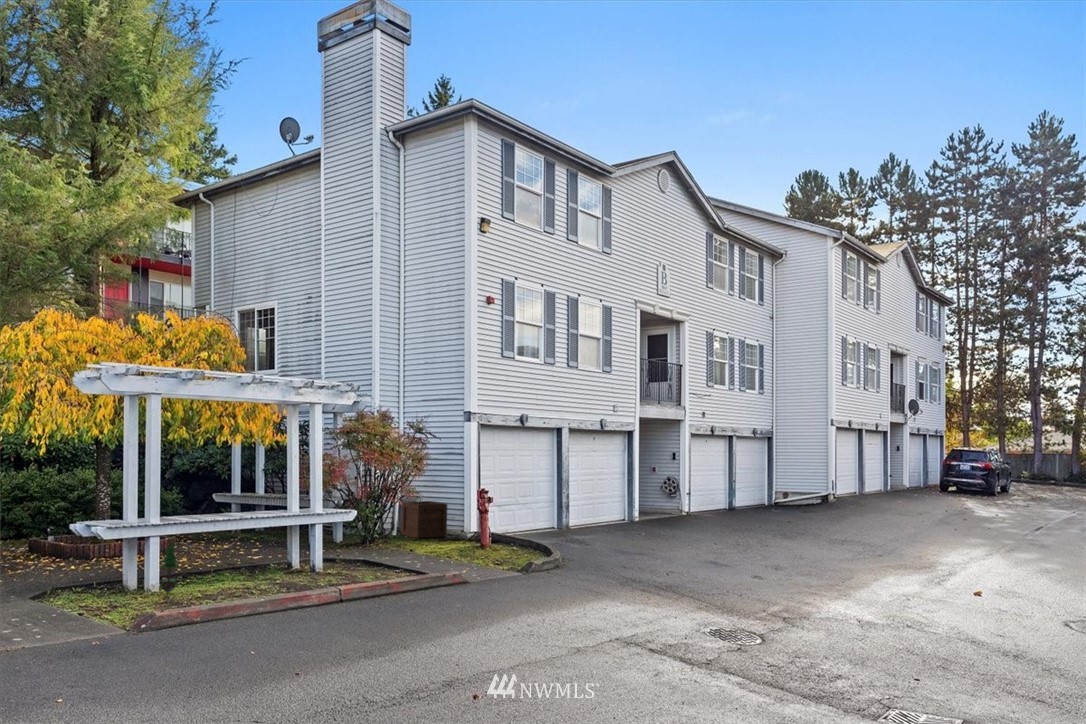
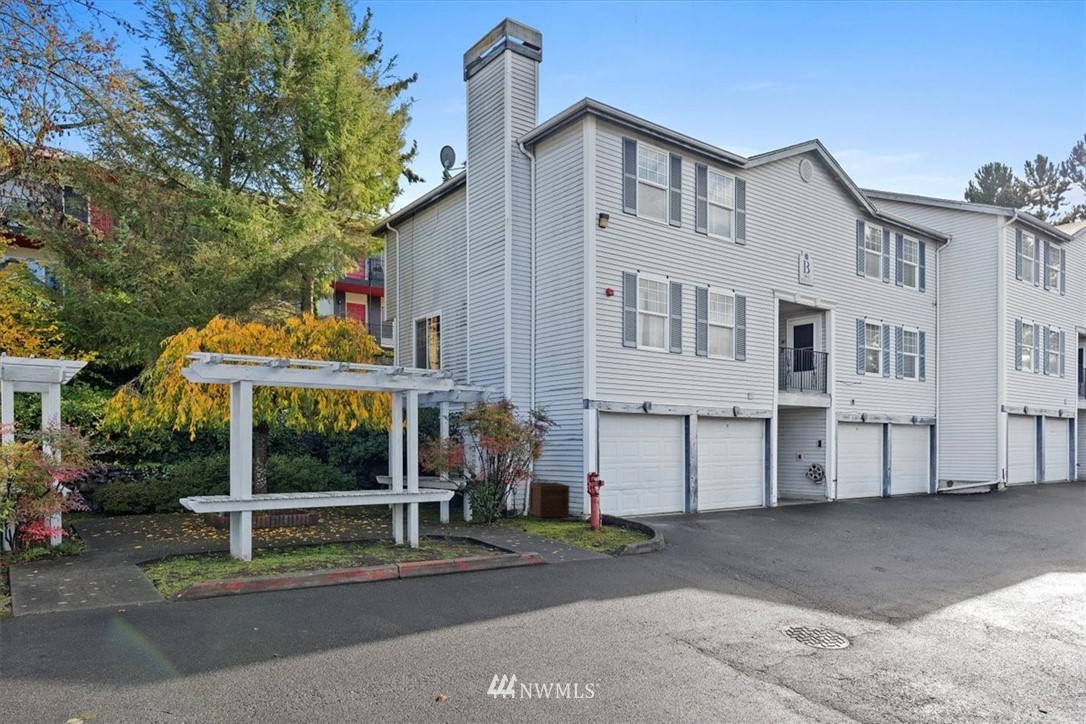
potted tree: present [161,541,178,593] -> none [248,516,267,566]

